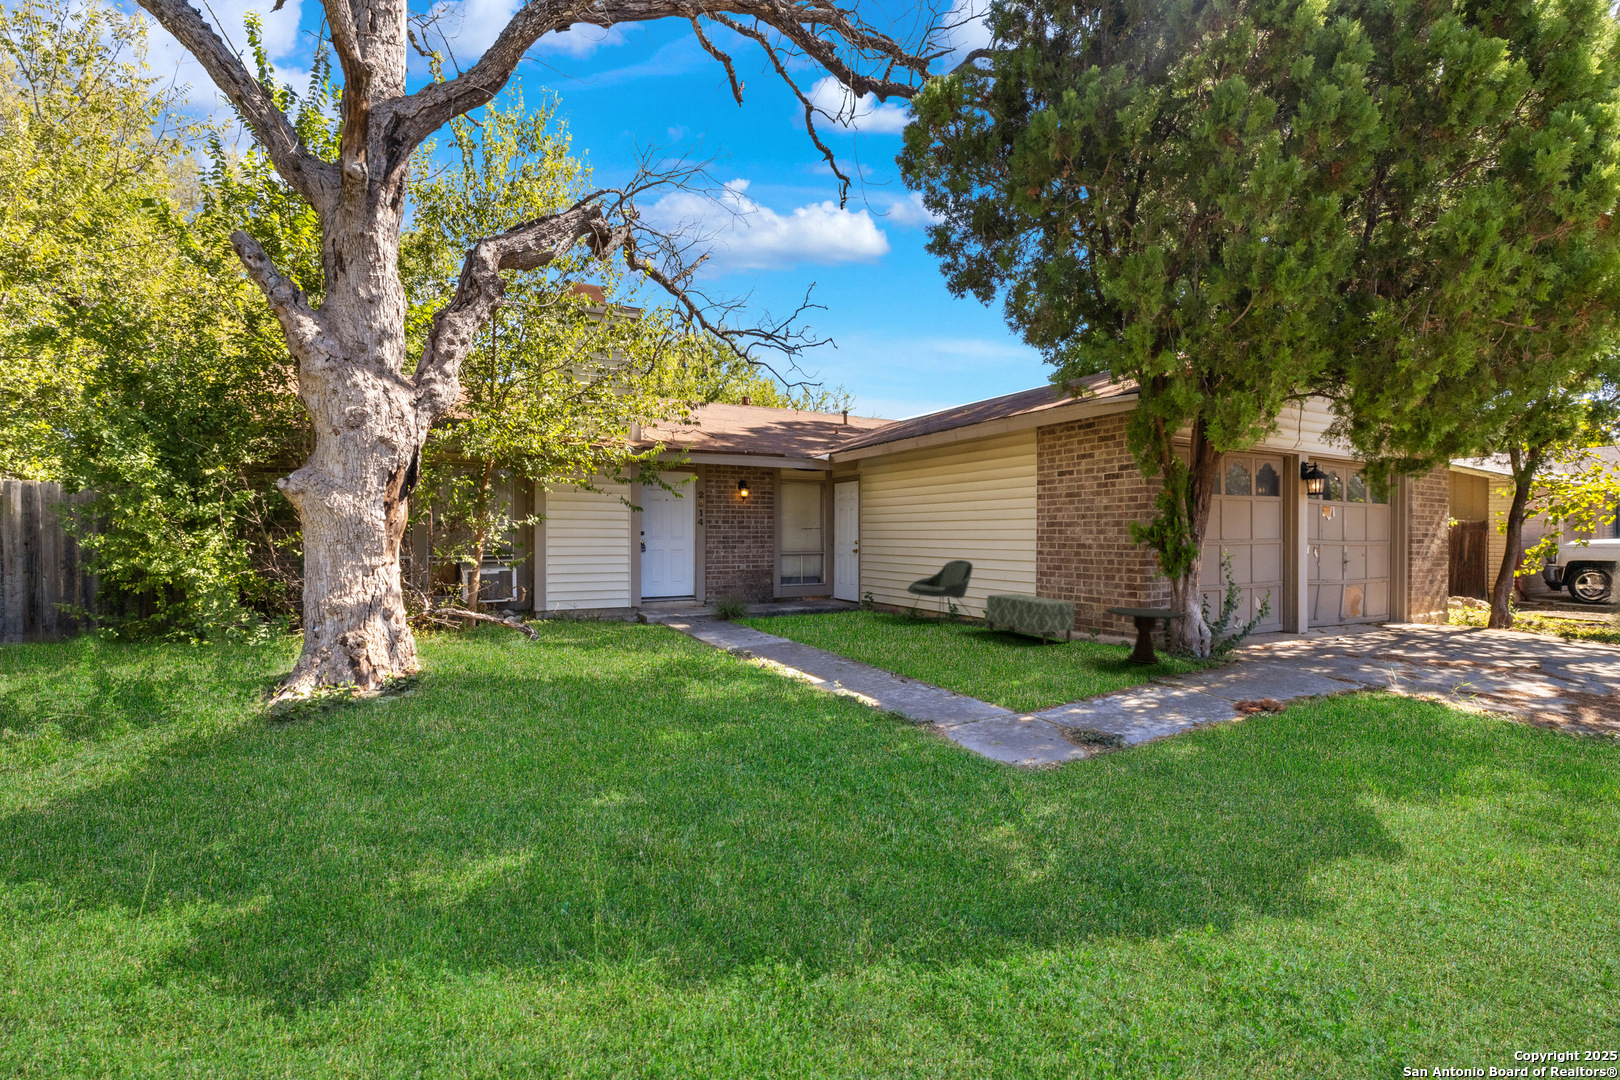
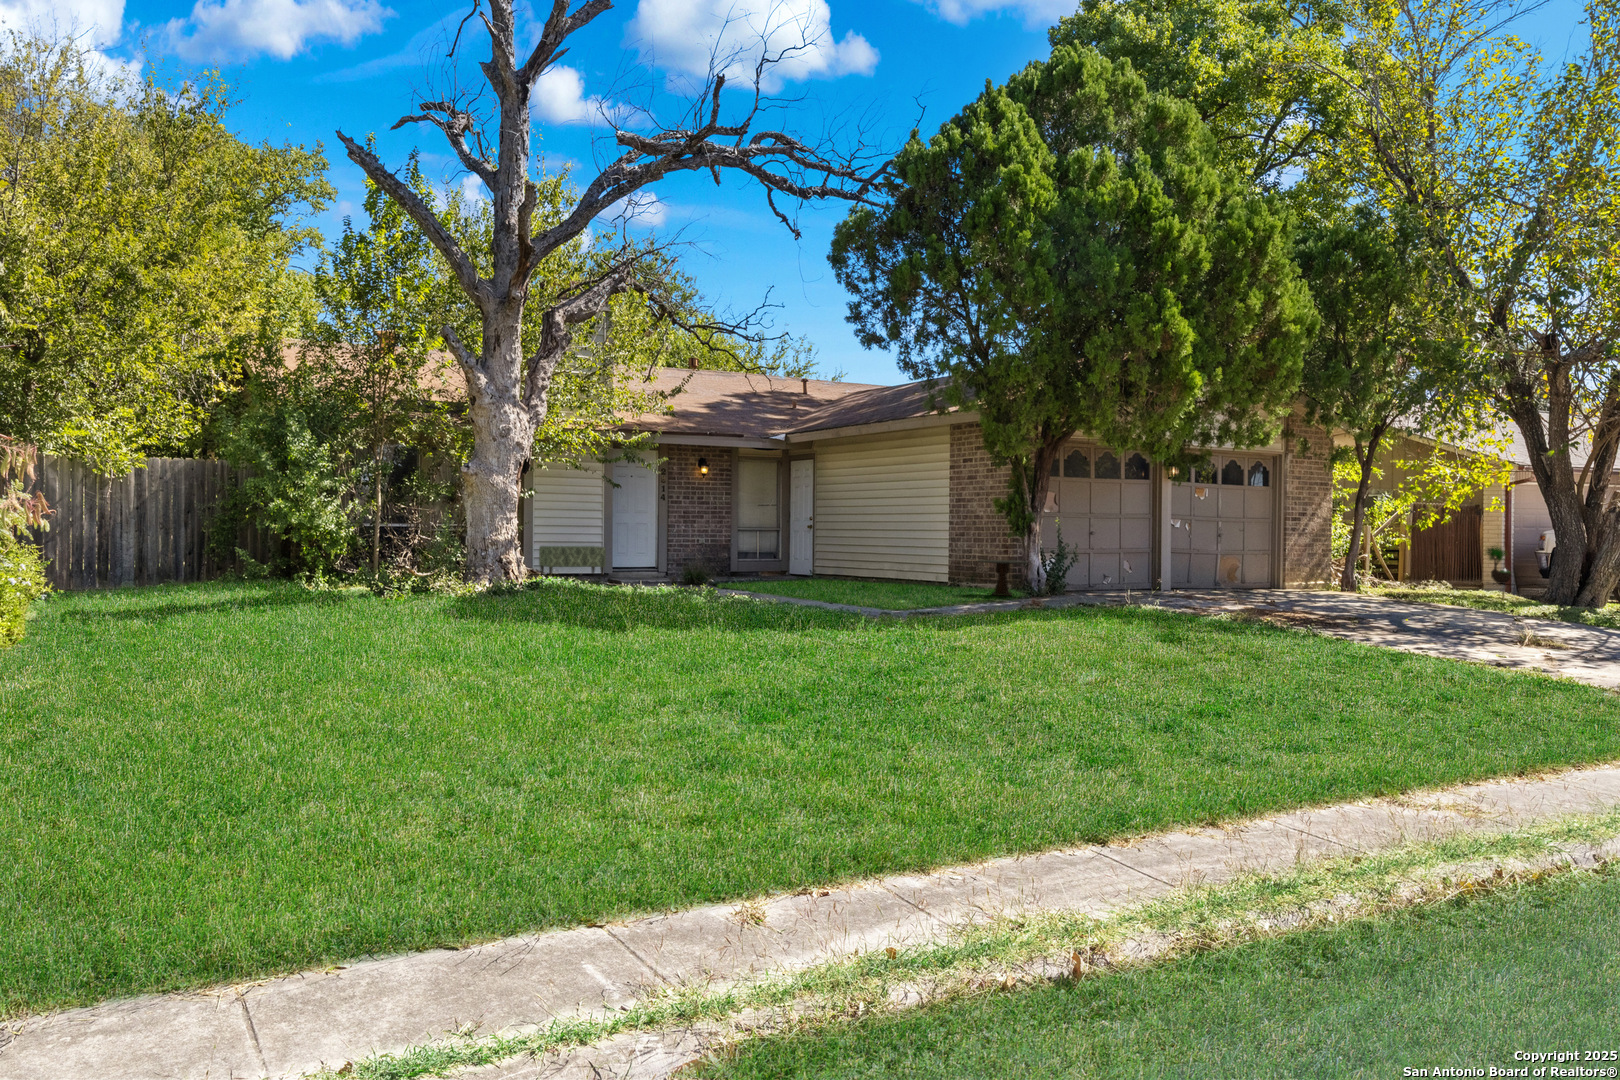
potted tree: none [1539,559,1578,602] -> present [1486,546,1511,584]
lounge chair: present [907,560,973,624] -> none [850,531,905,584]
bench: present [986,594,1075,645] -> present [539,546,606,576]

